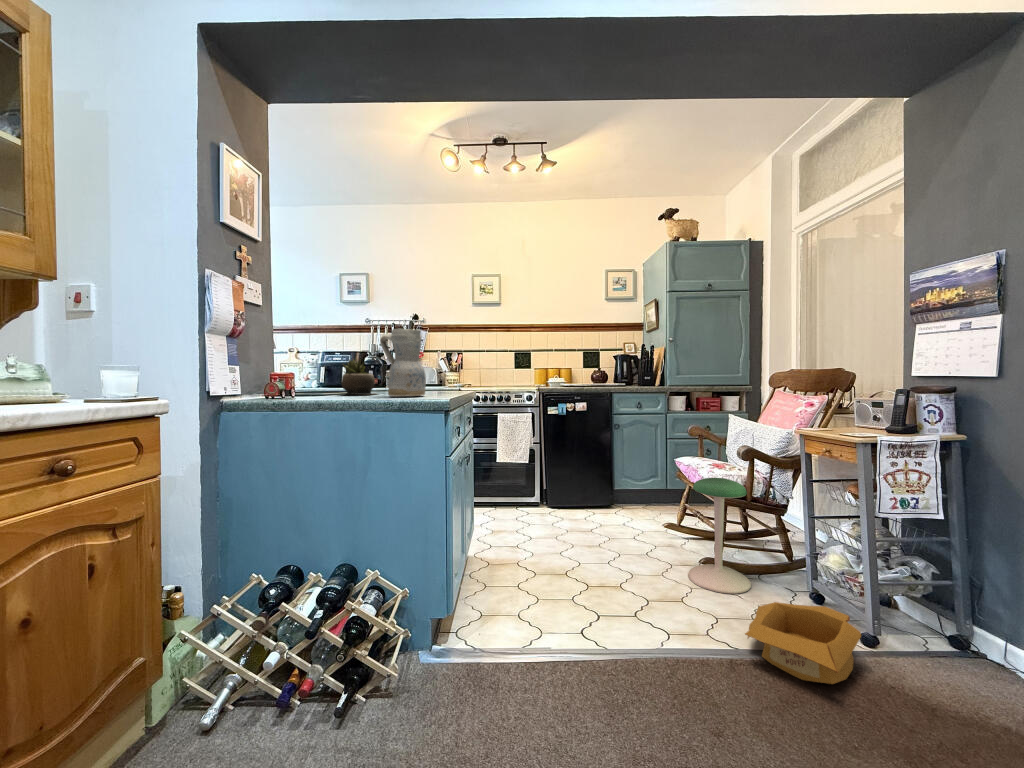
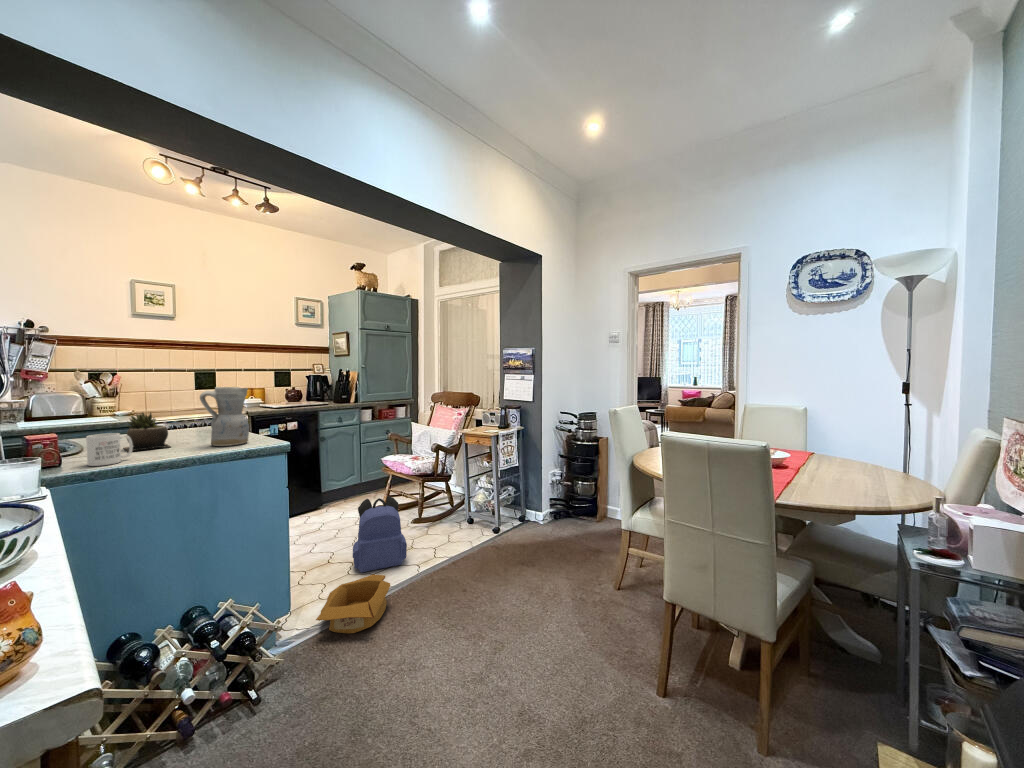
mug: none [278,371,315,399] -> present [86,433,133,466]
stool: present [688,478,751,594] -> none [405,466,441,536]
backpack: none [578,505,659,624] -> present [353,496,407,572]
cardboard box: present [745,602,861,684] -> present [316,575,390,633]

